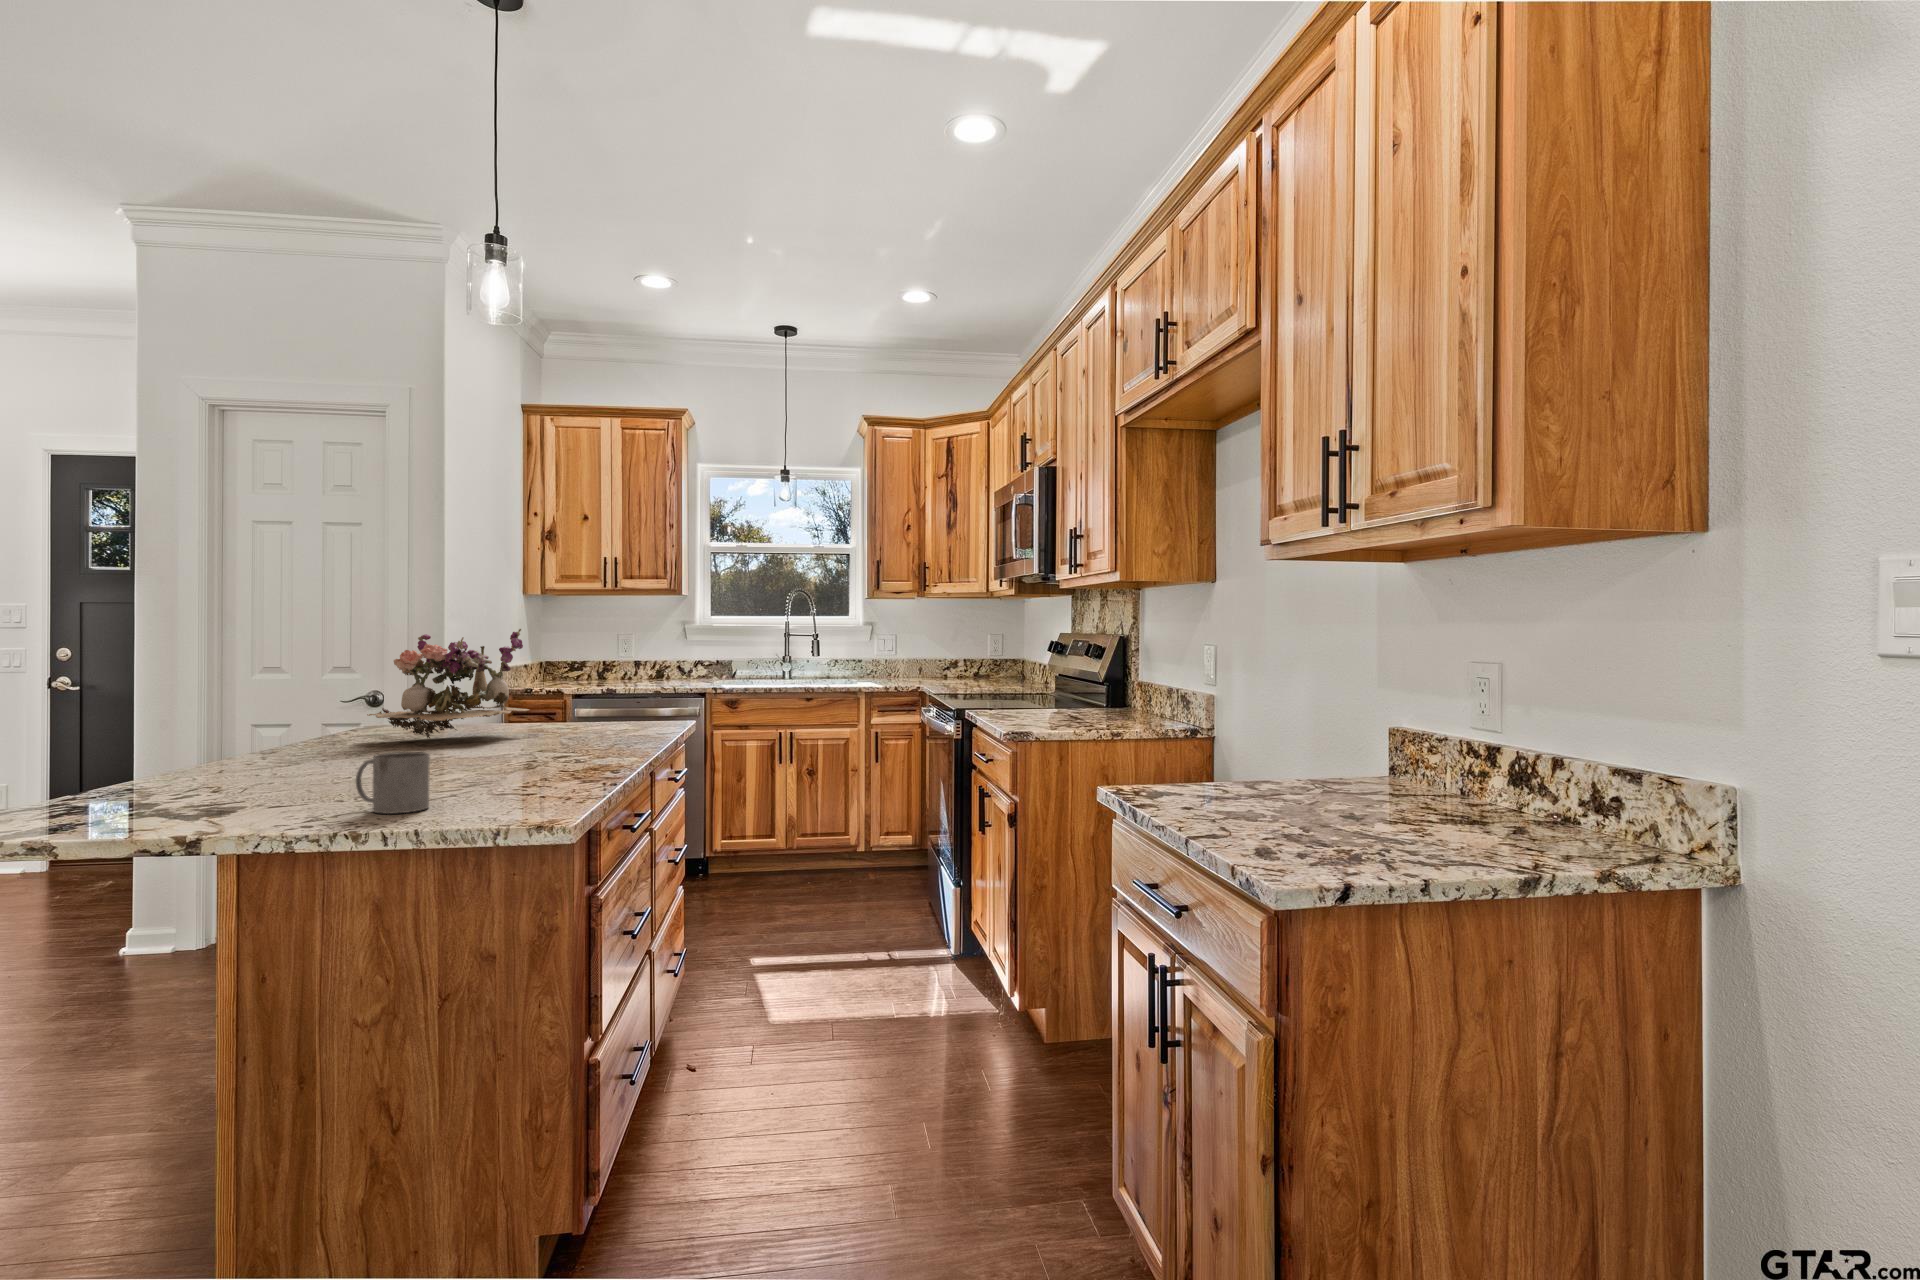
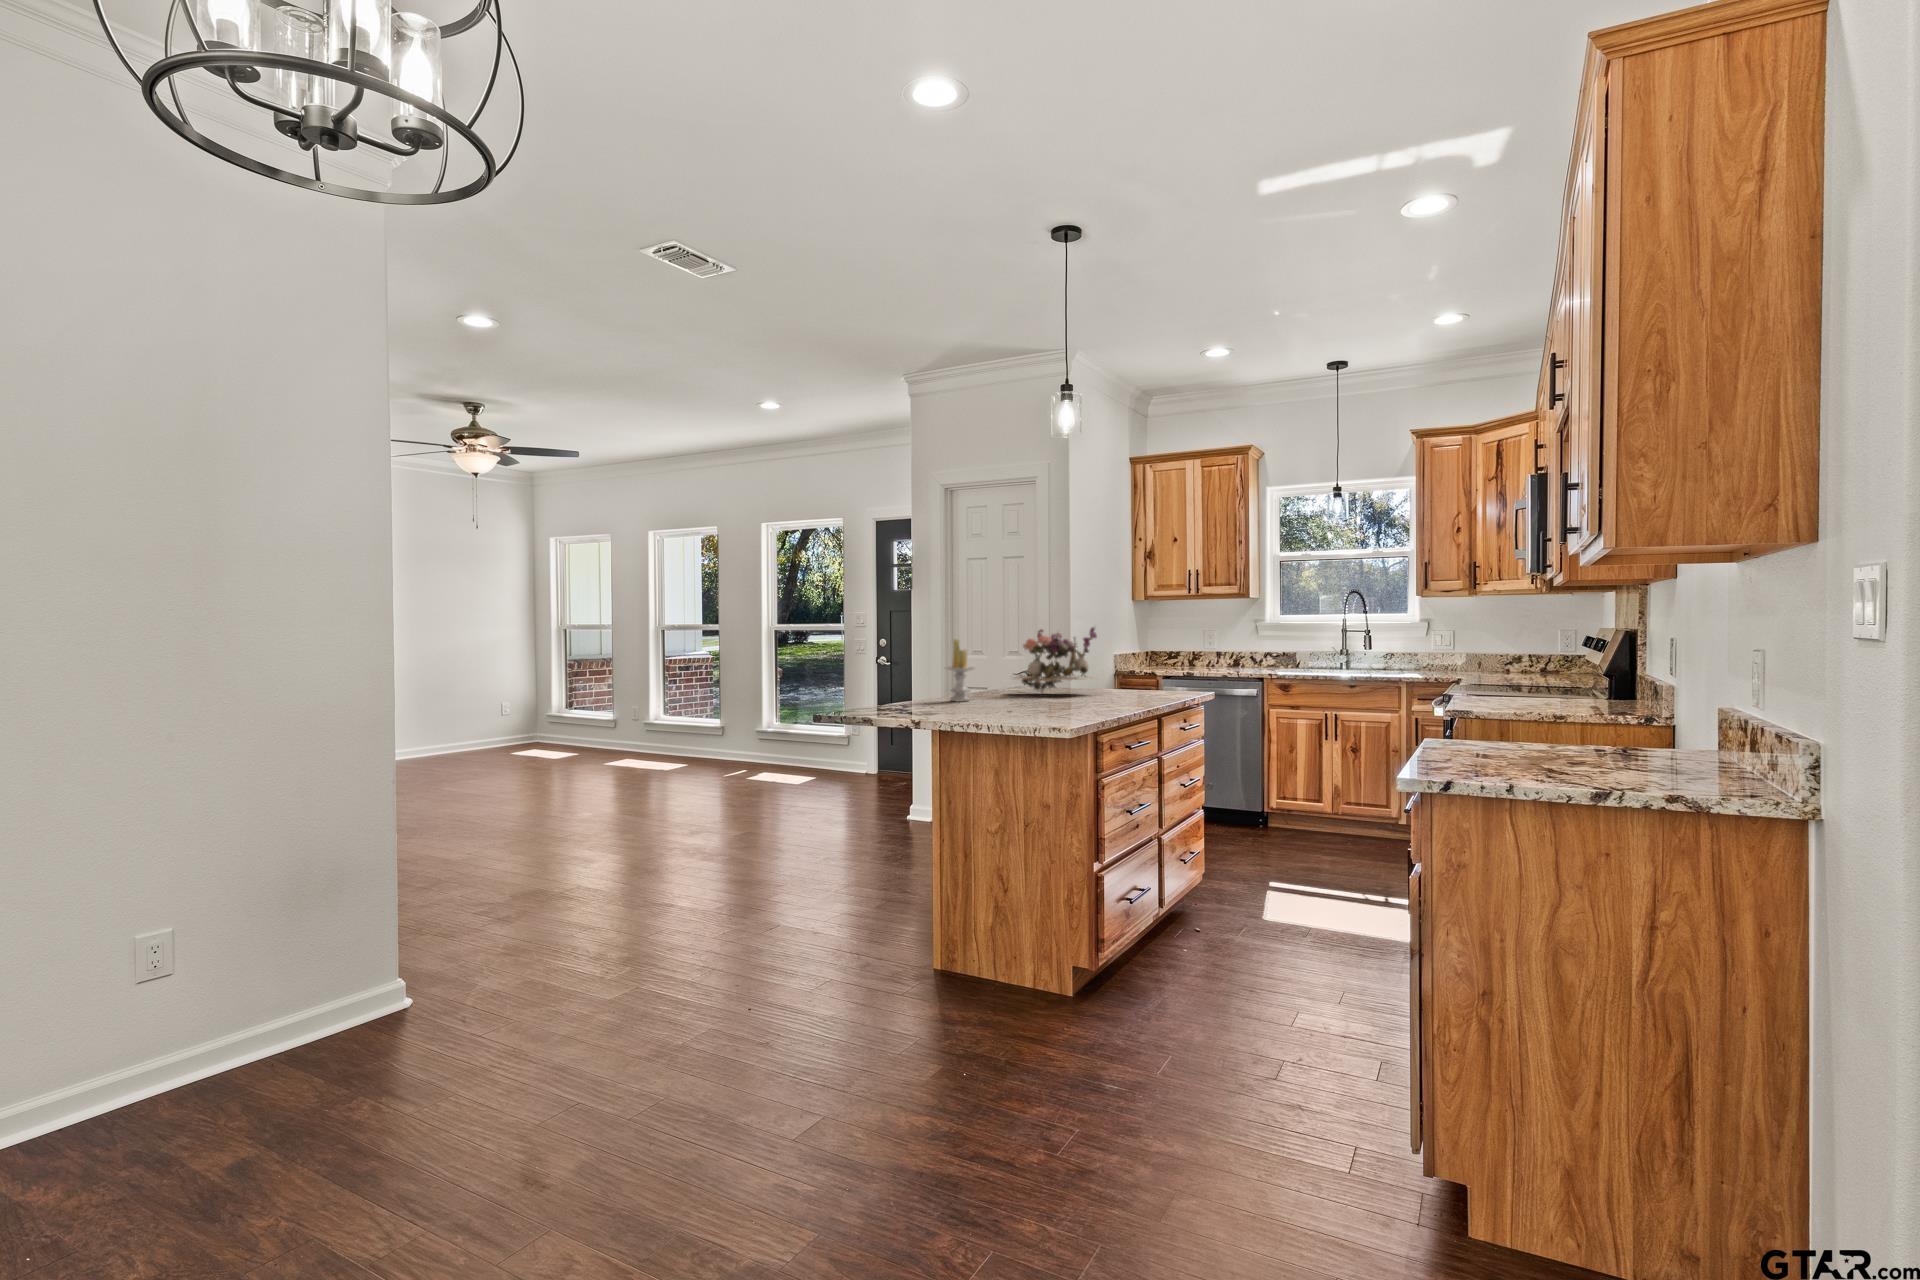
candle: none [238,653,311,771] -> present [946,639,974,702]
mug: present [356,752,430,814] -> none [980,689,1011,718]

